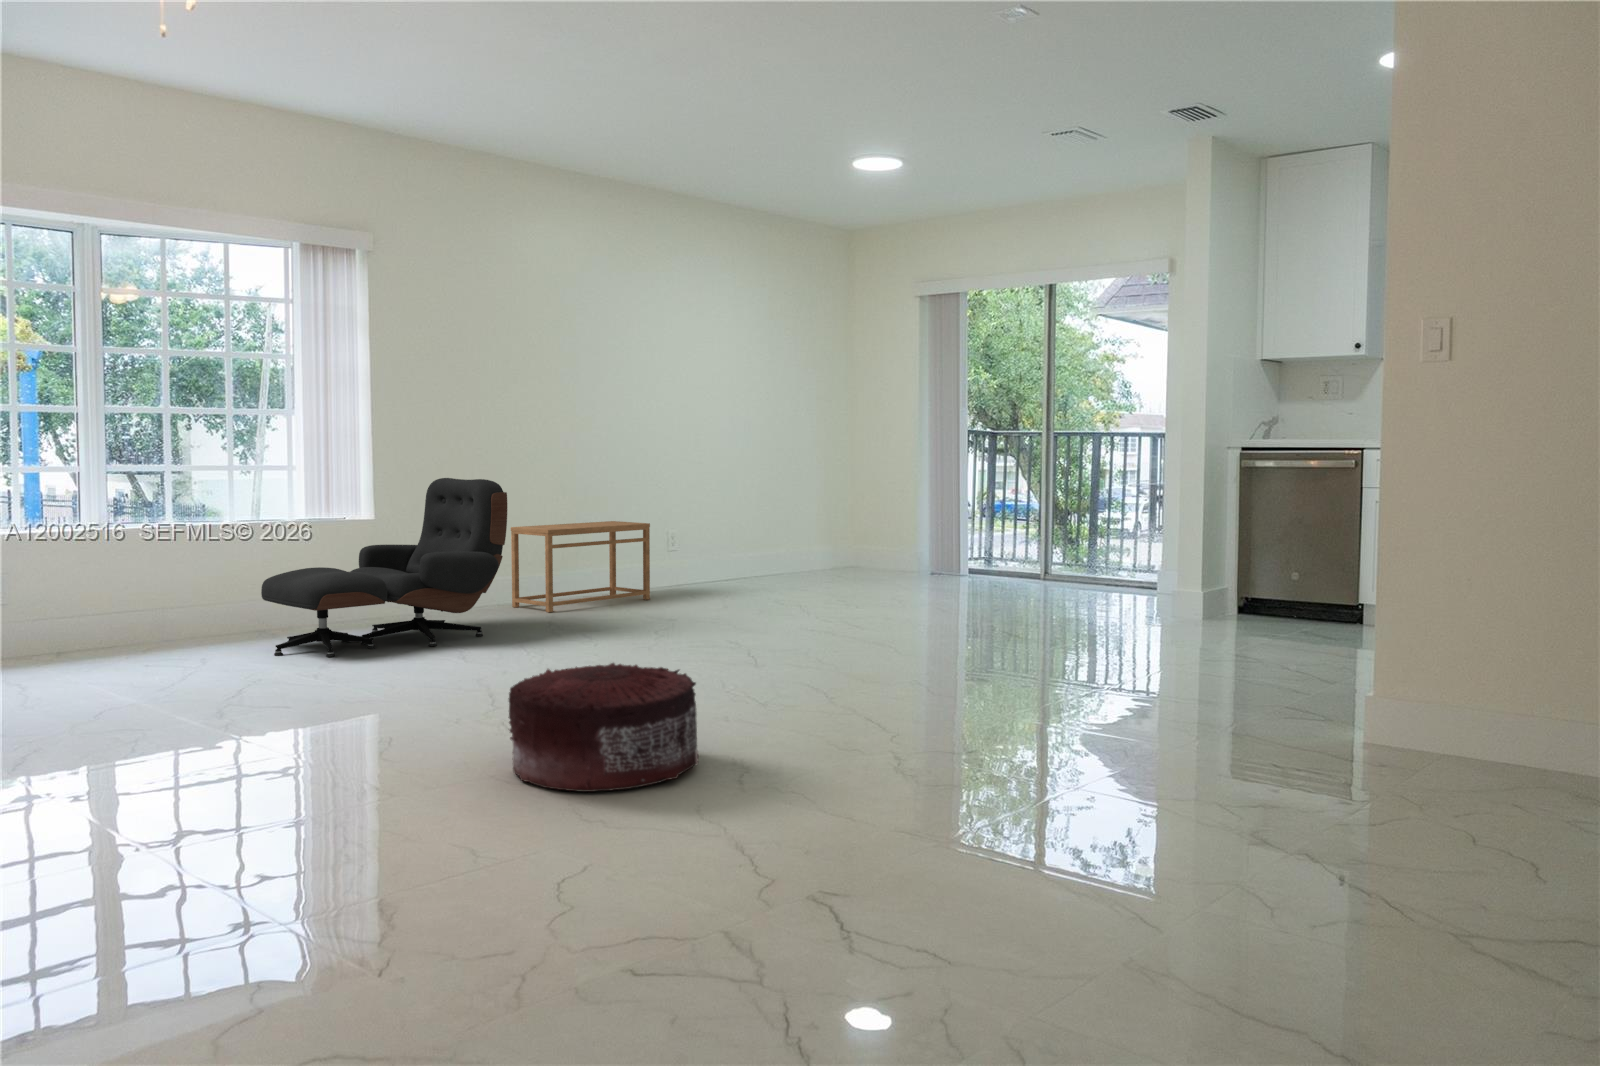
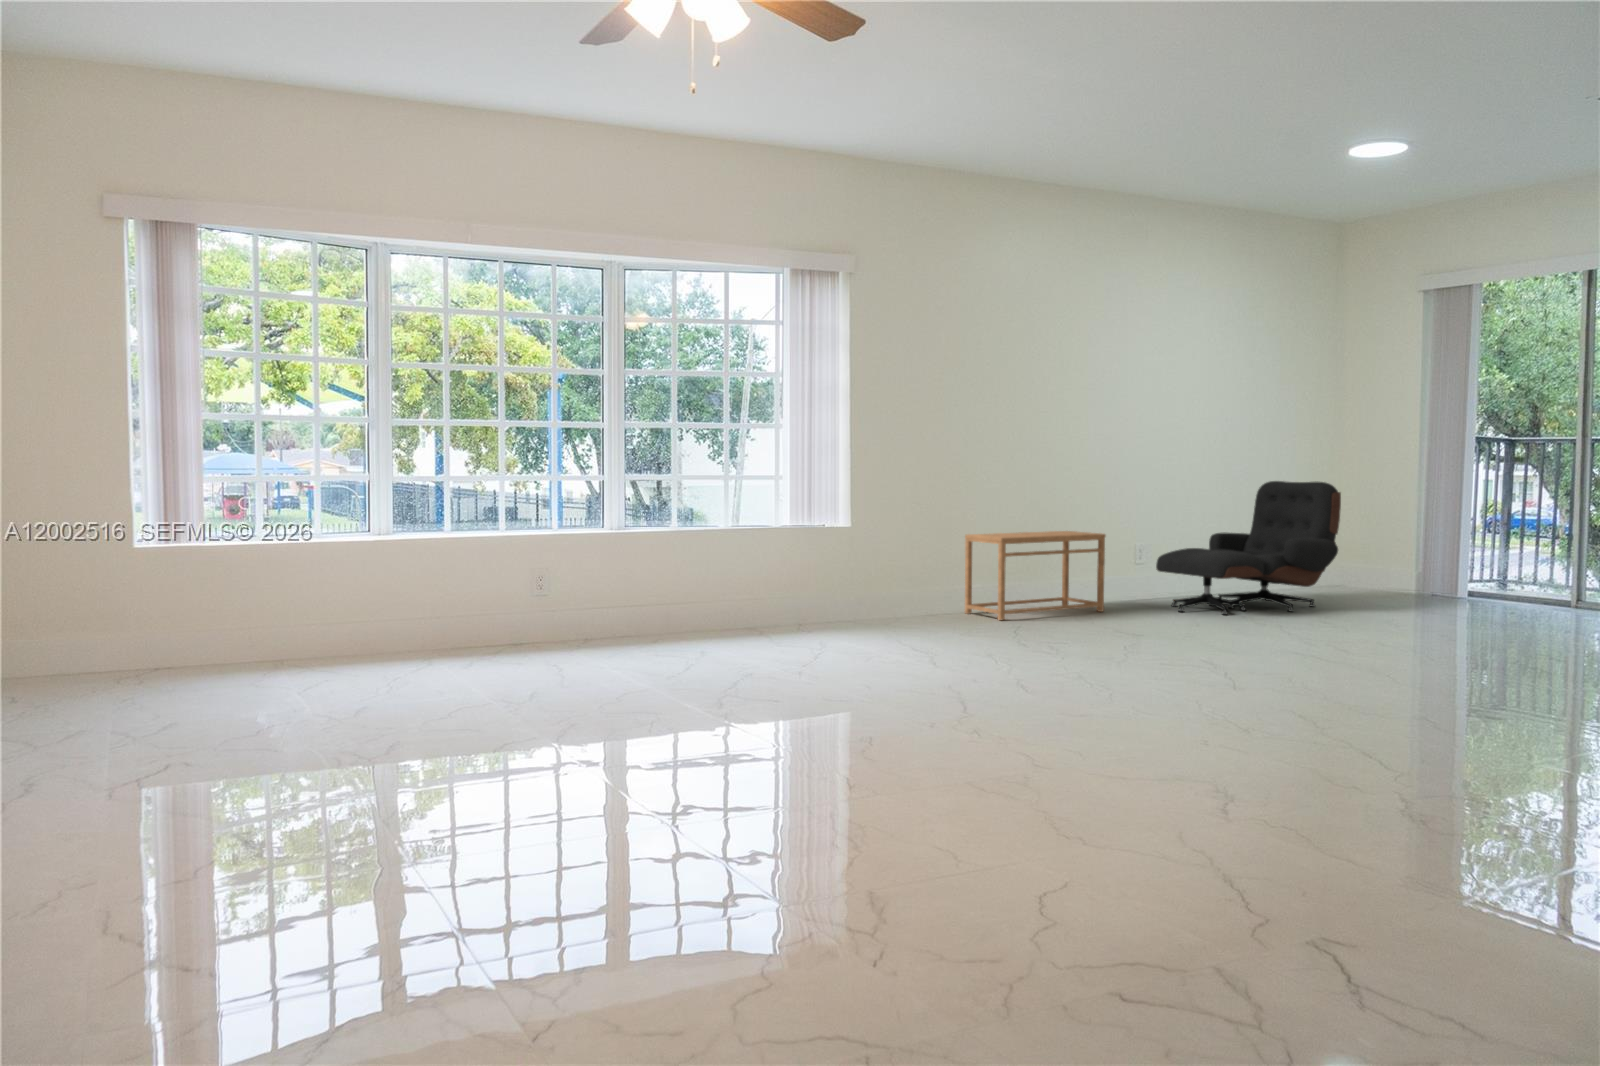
lounge chair: present [261,478,507,657] -> present [1156,481,1341,615]
pouf: present [509,663,698,792] -> none [958,683,1172,833]

